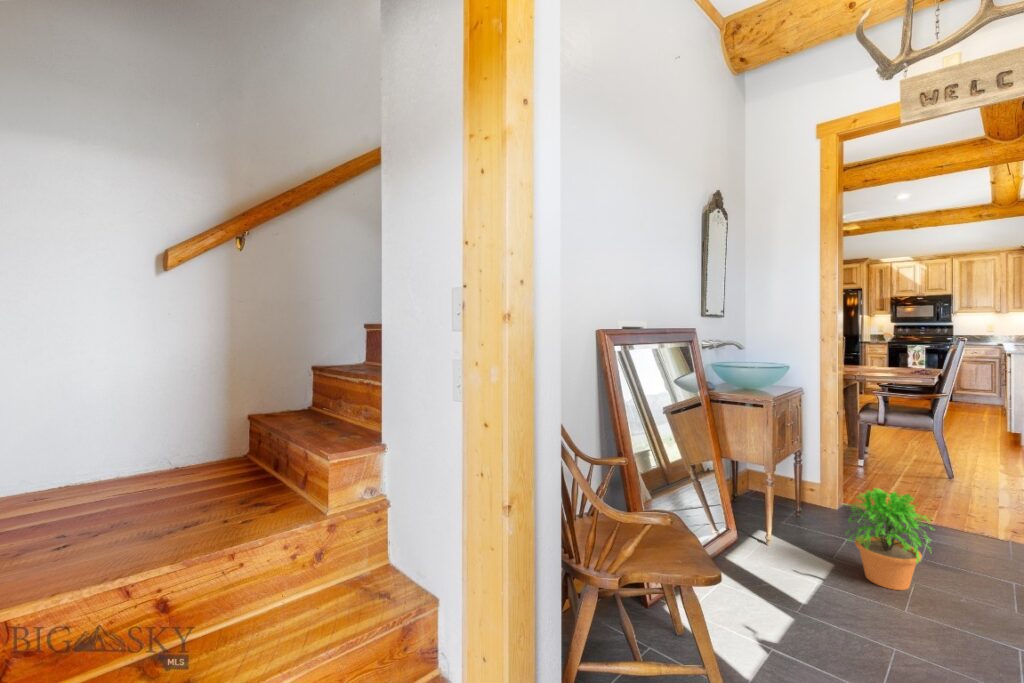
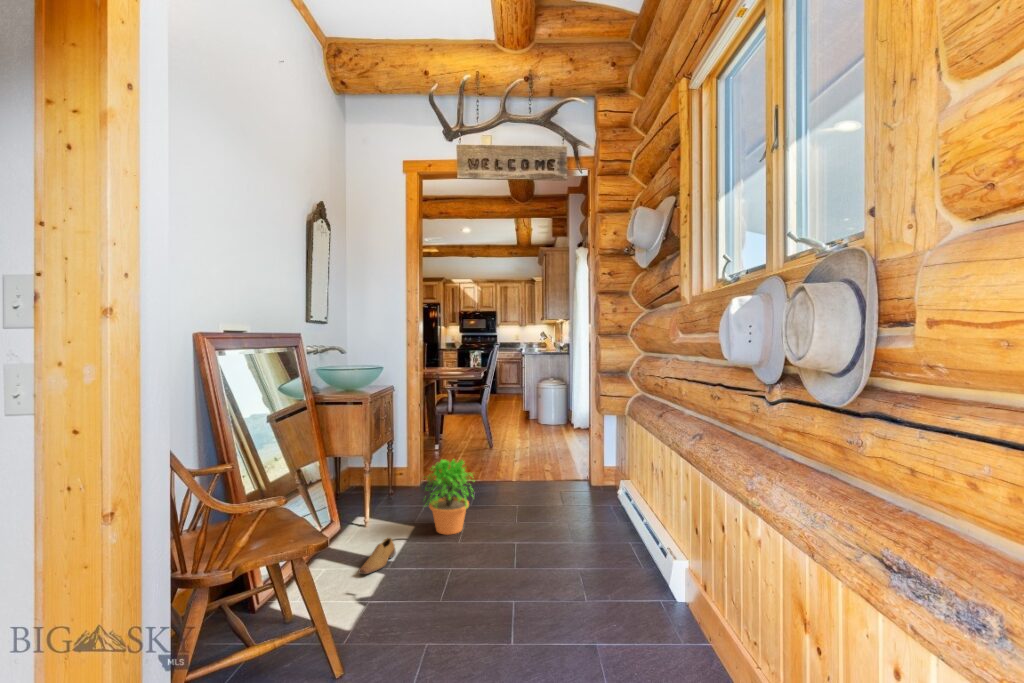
shoe: none [760,566,807,601] -> present [359,538,396,574]

